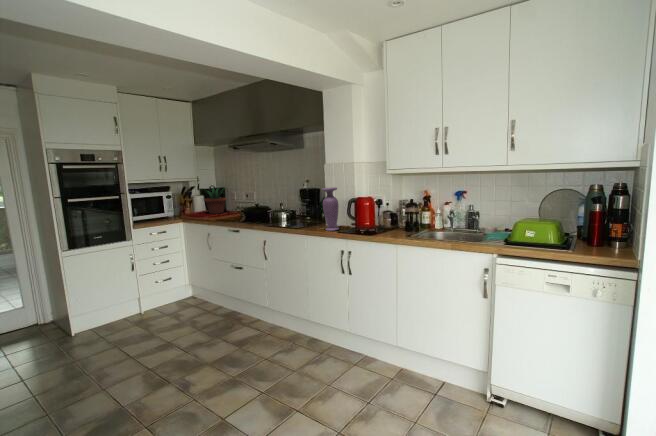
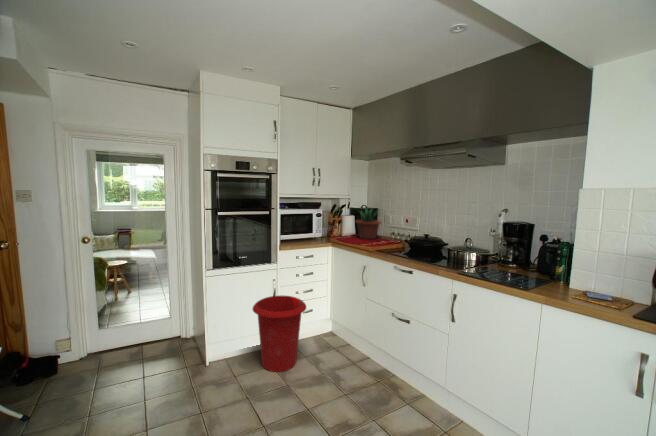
vase: present [322,187,339,231] -> none [577,226,615,305]
waste bin: none [113,267,164,328] -> present [253,296,306,372]

